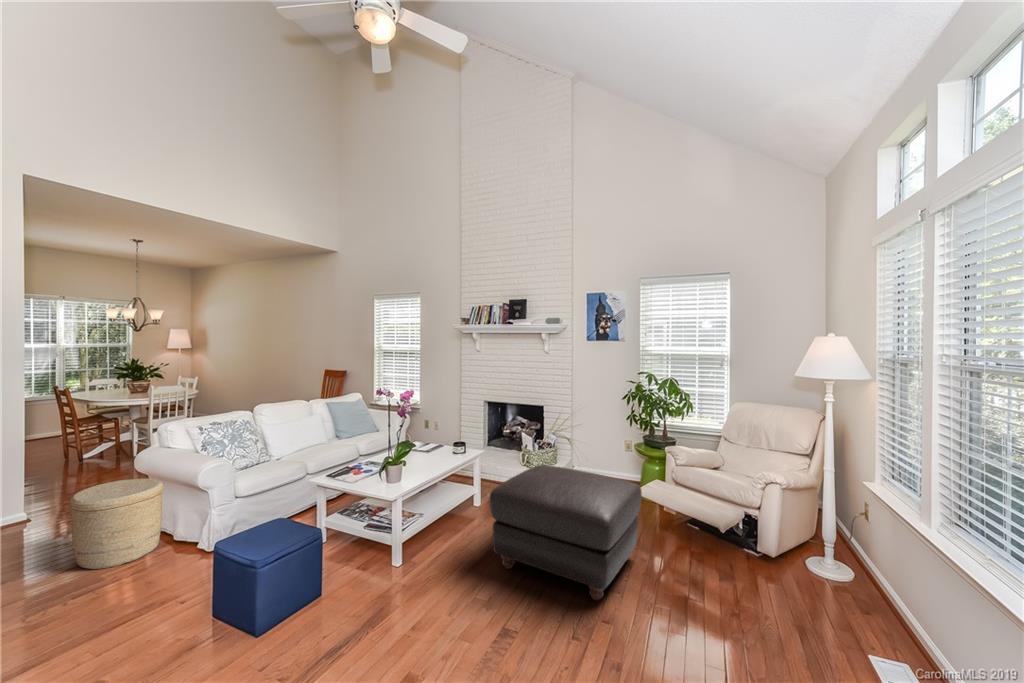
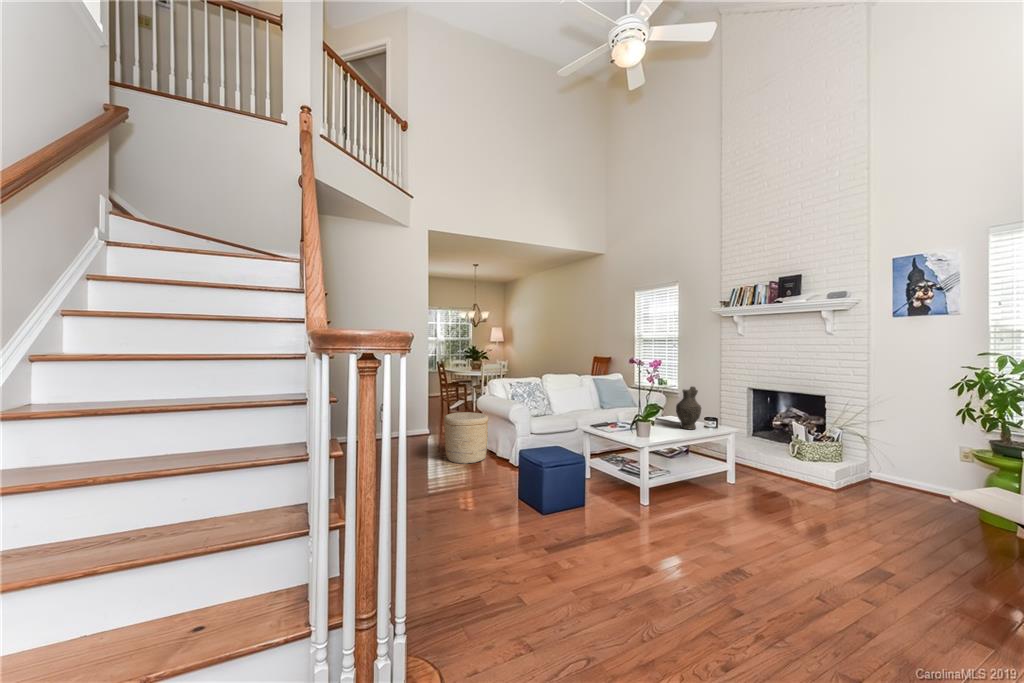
decorative vase: none [424,414,449,461] -> present [676,387,701,429]
ottoman: present [490,465,642,601] -> none [738,443,965,594]

